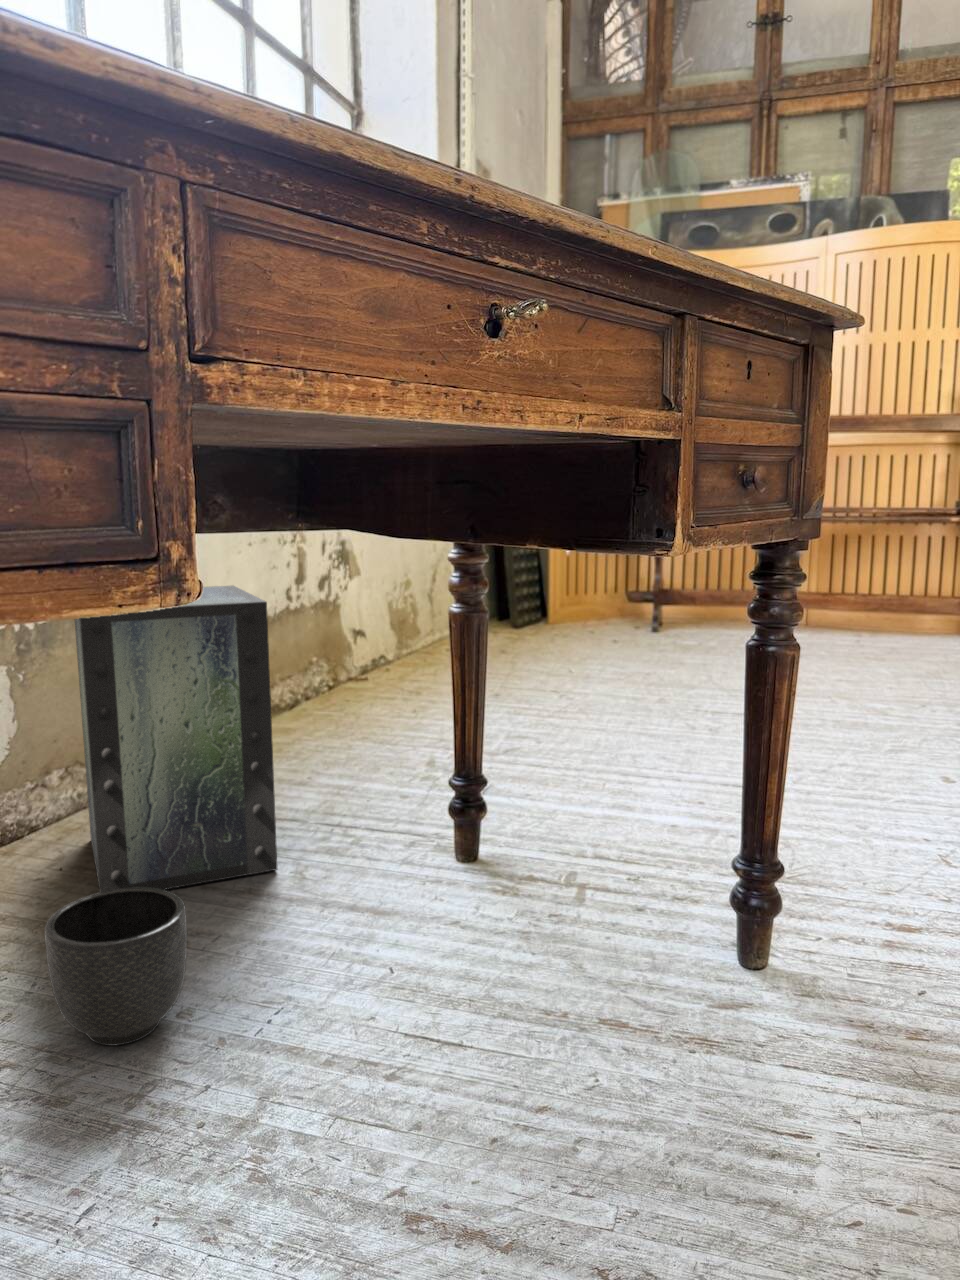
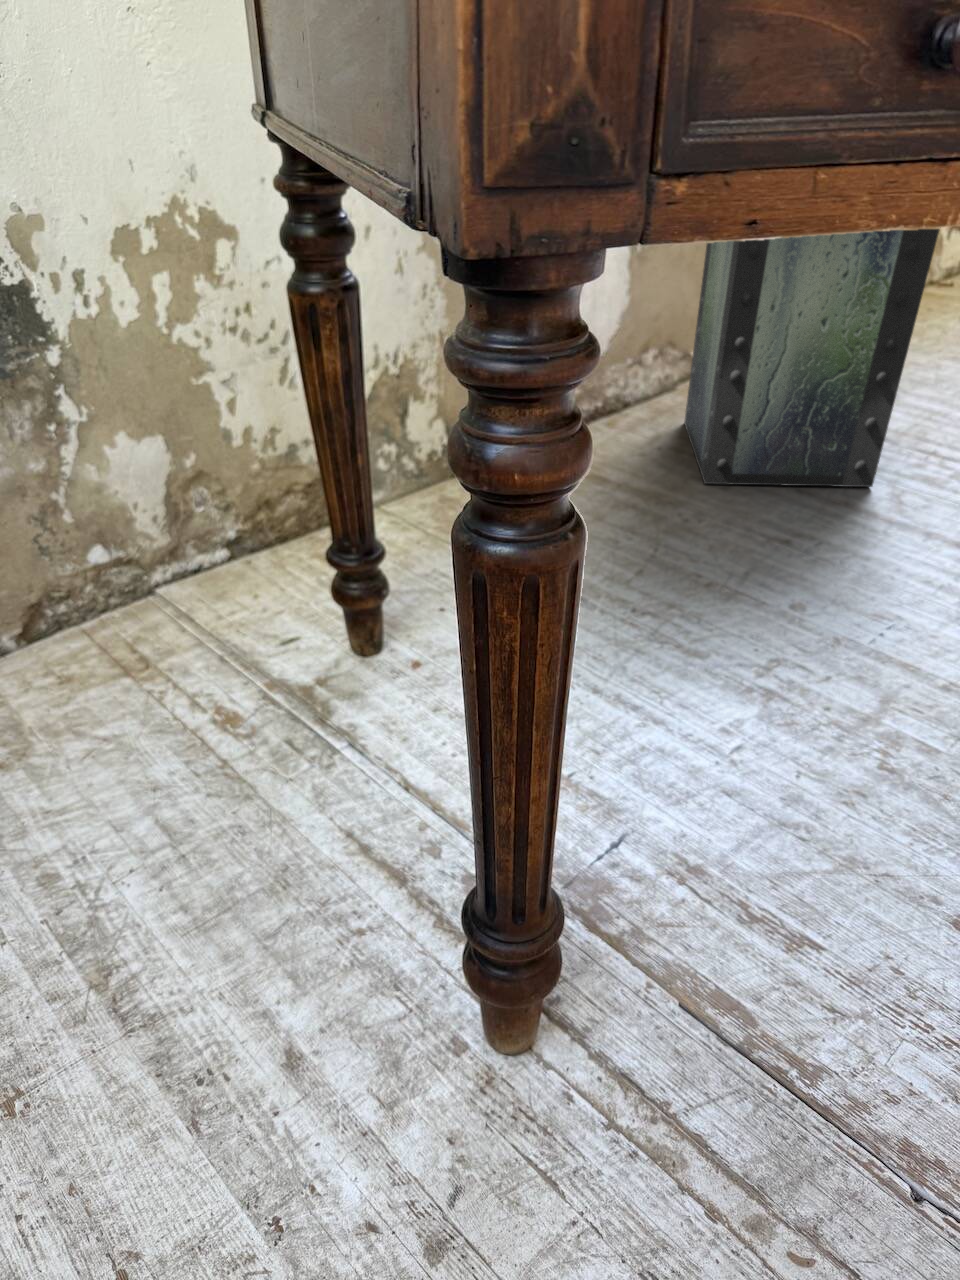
planter: present [45,887,187,1046] -> none [695,481,828,620]

